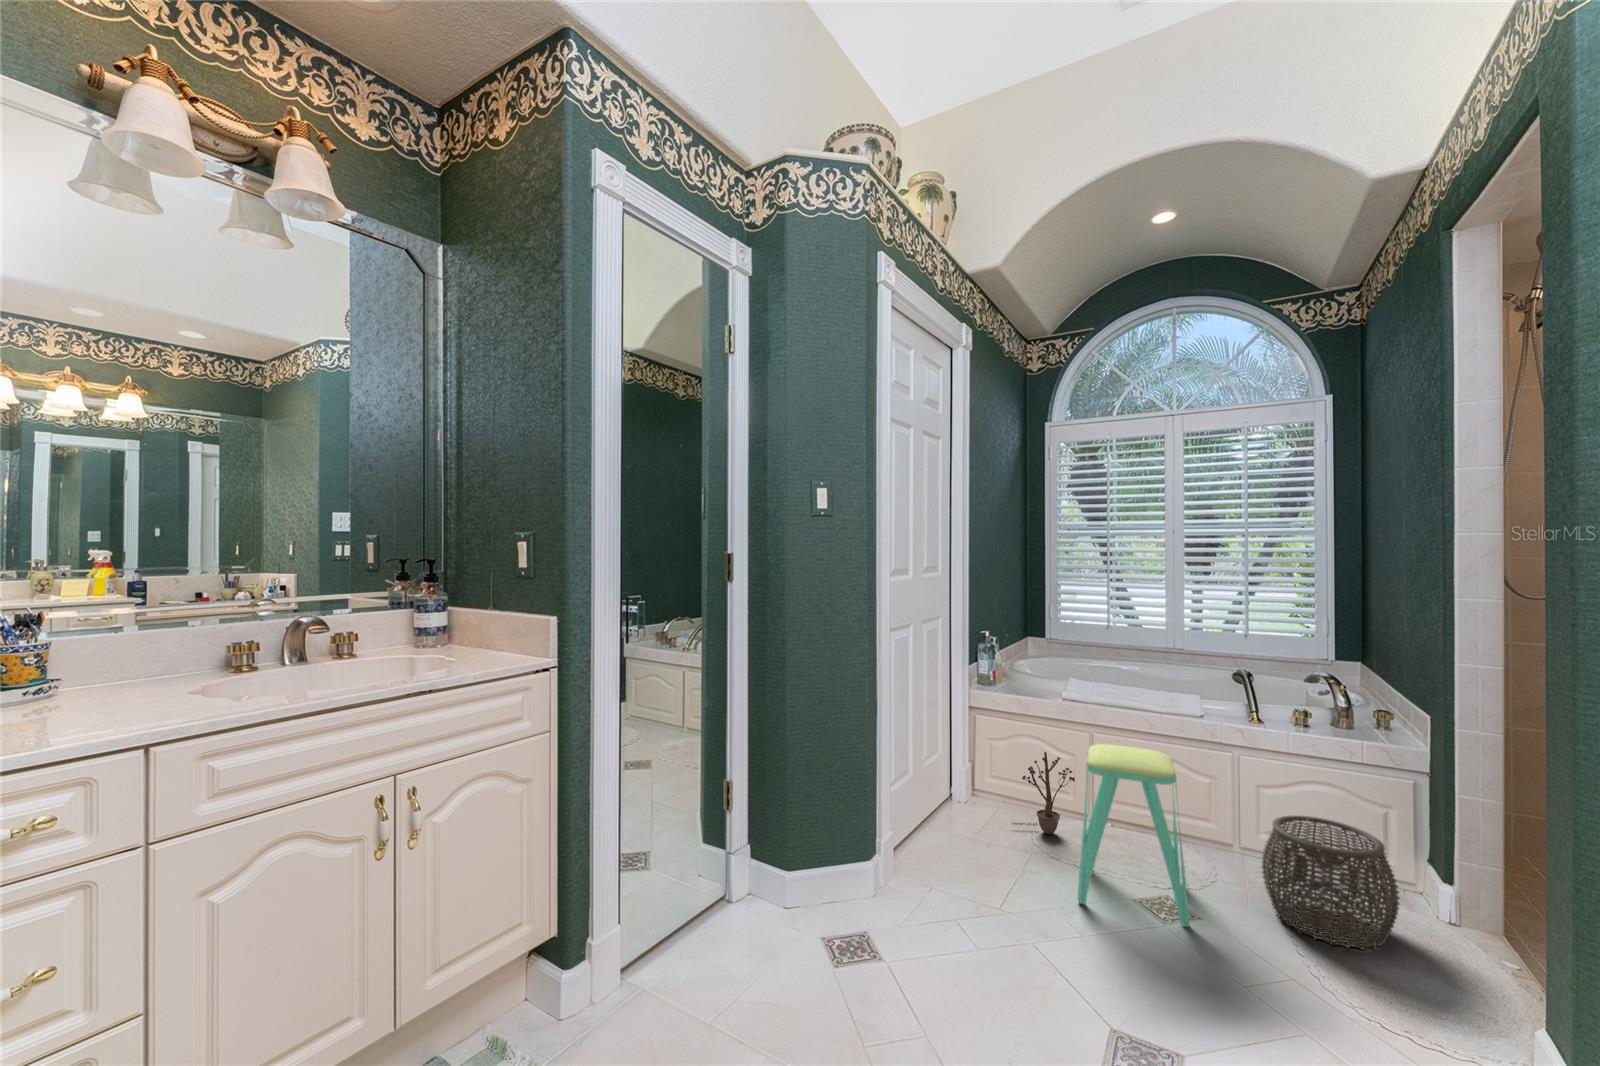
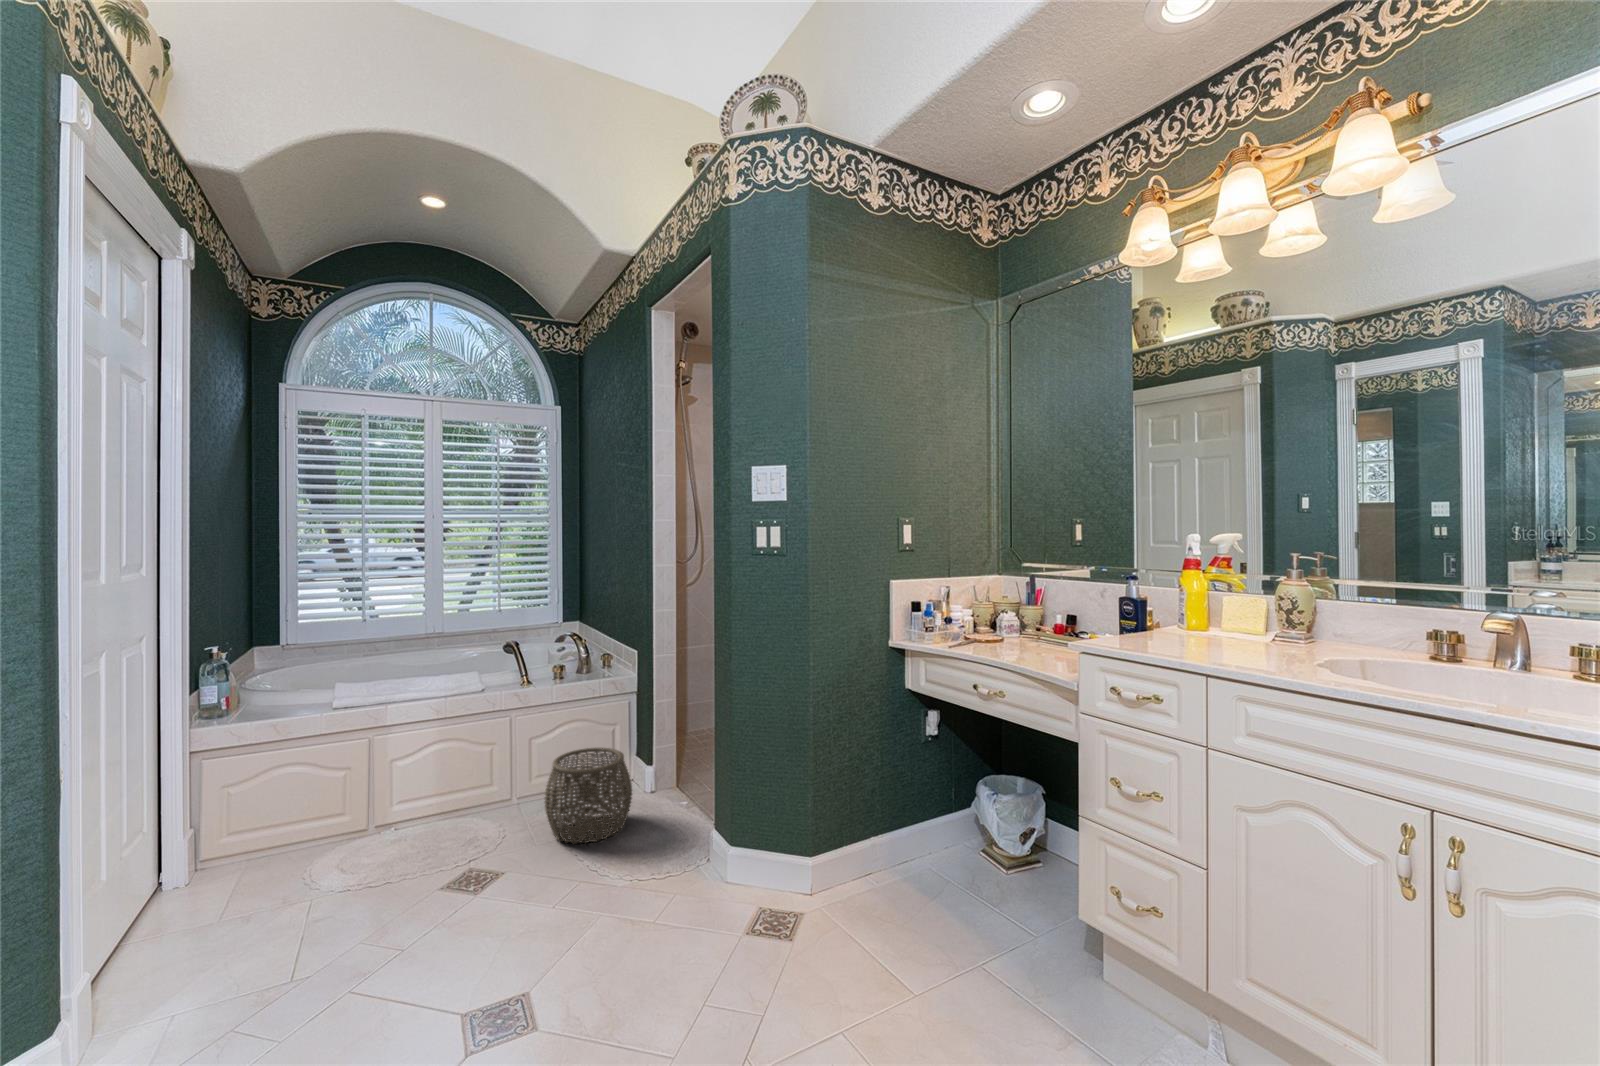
stool: present [1077,744,1190,927] -> none [376,733,498,917]
decorative plant: present [1012,752,1075,834] -> none [273,774,358,876]

